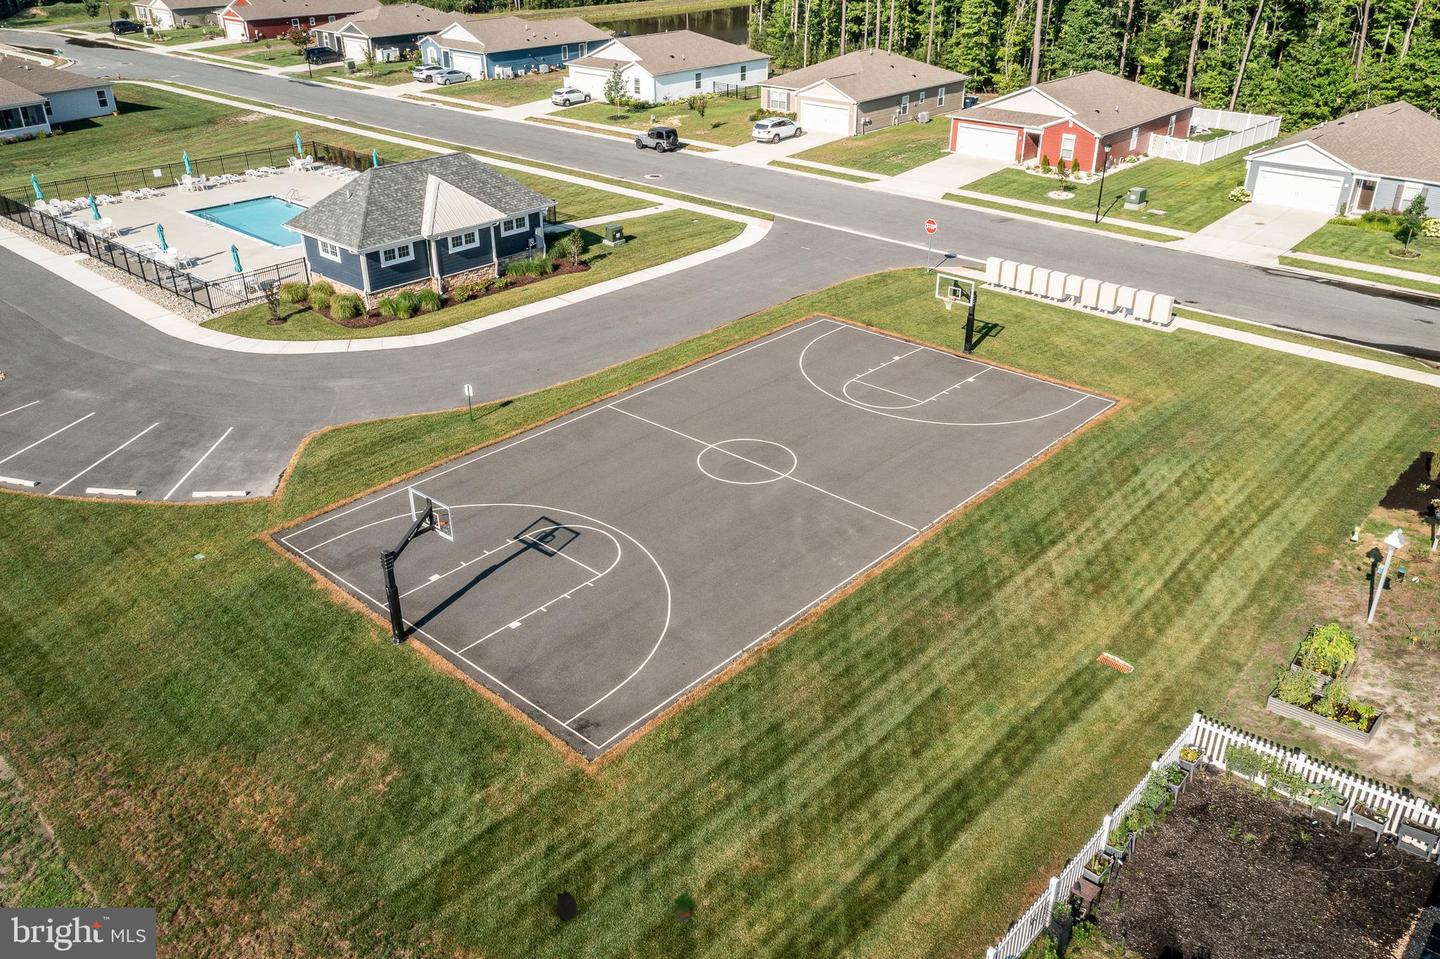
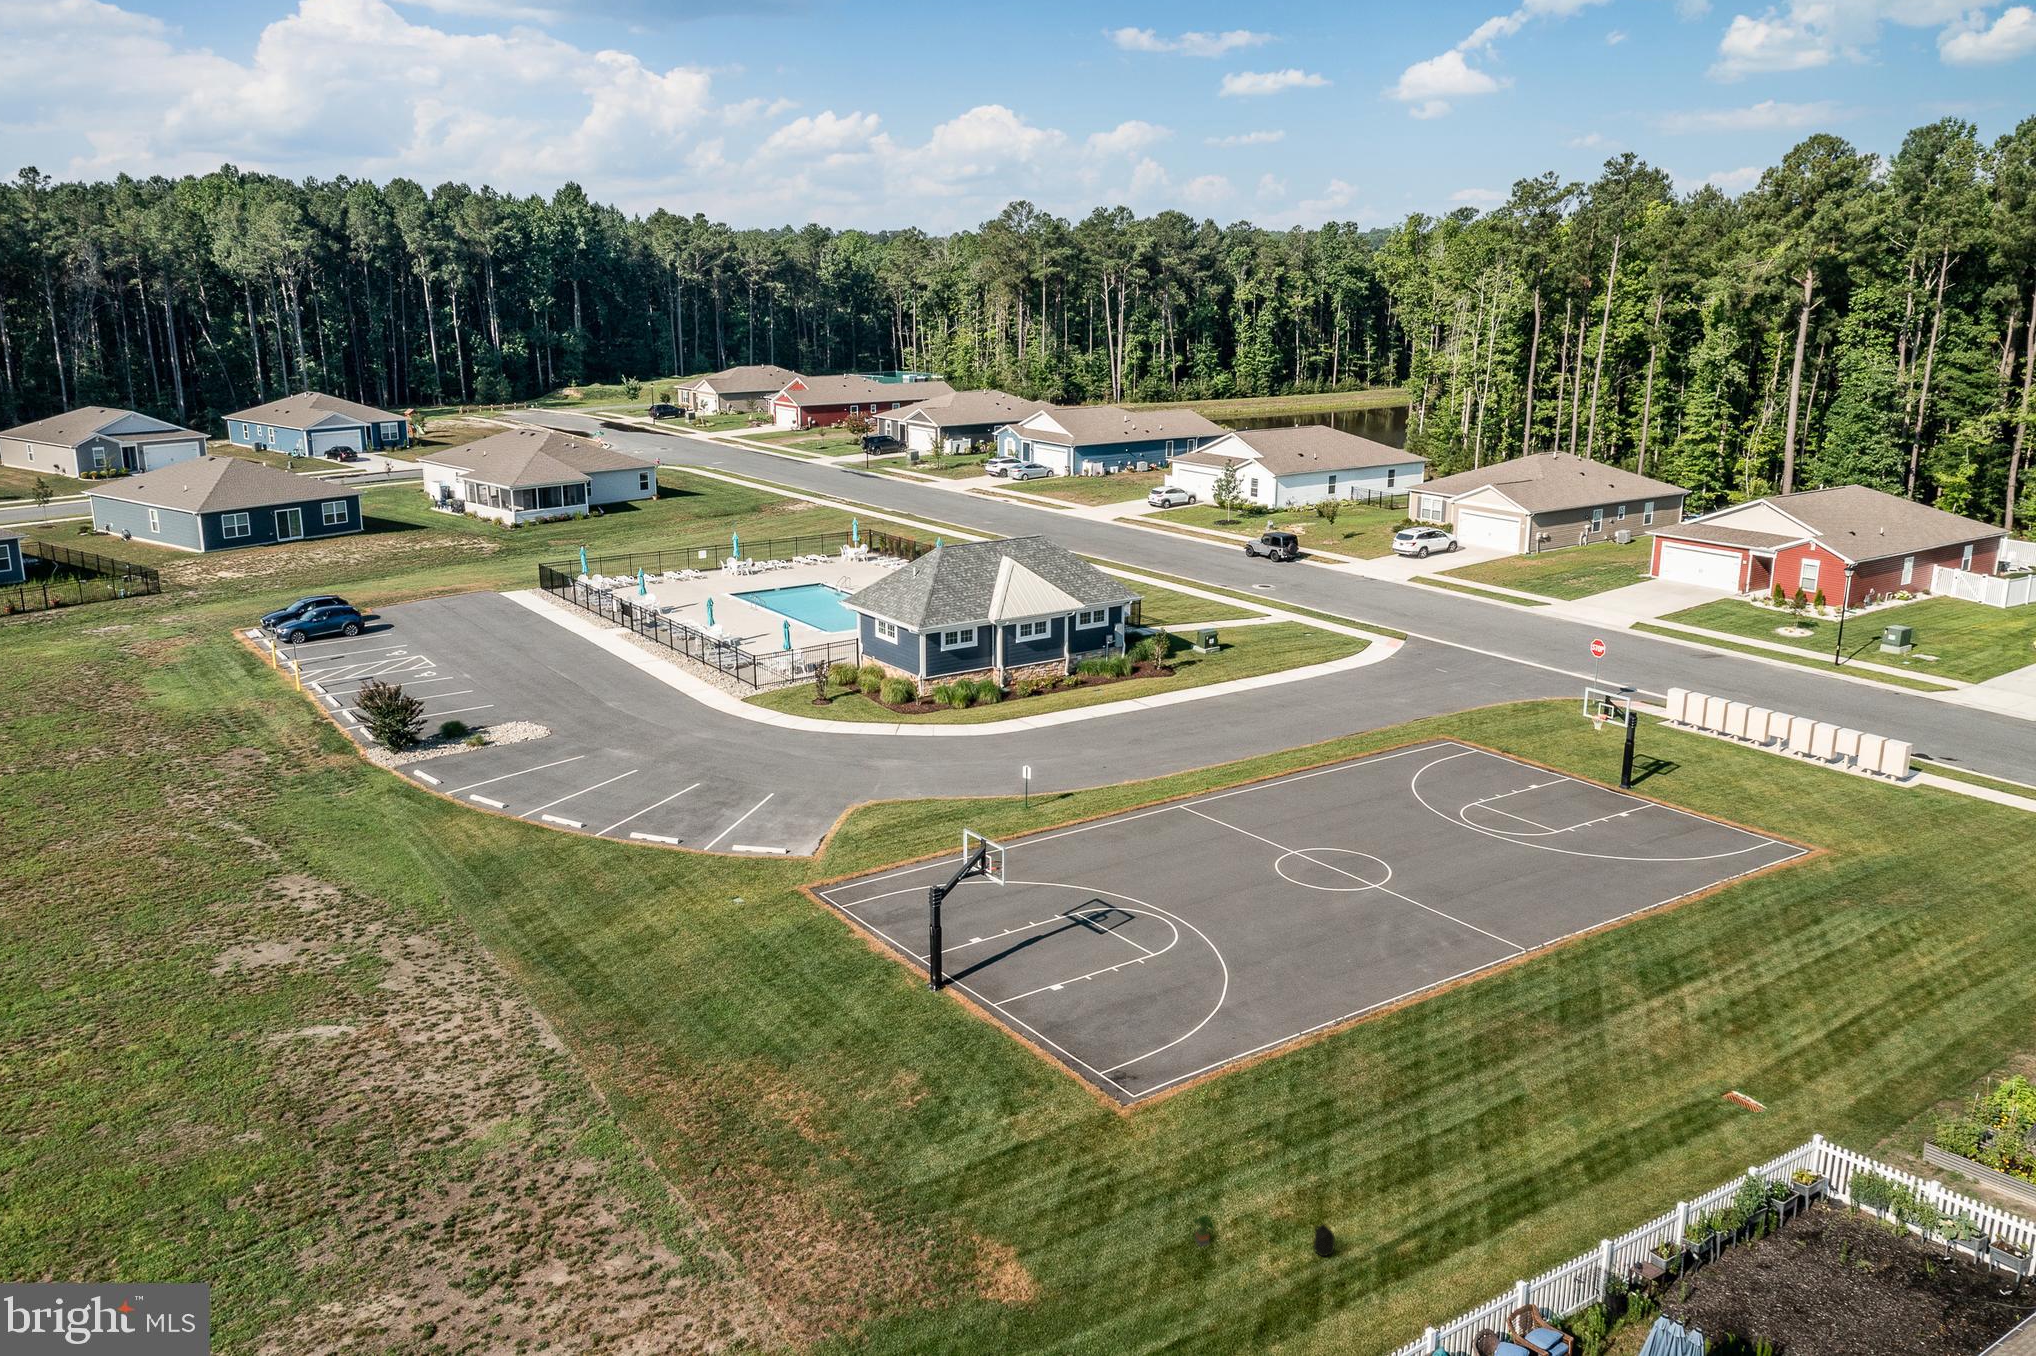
backpack: present [557,890,577,920] -> present [1314,1224,1335,1256]

